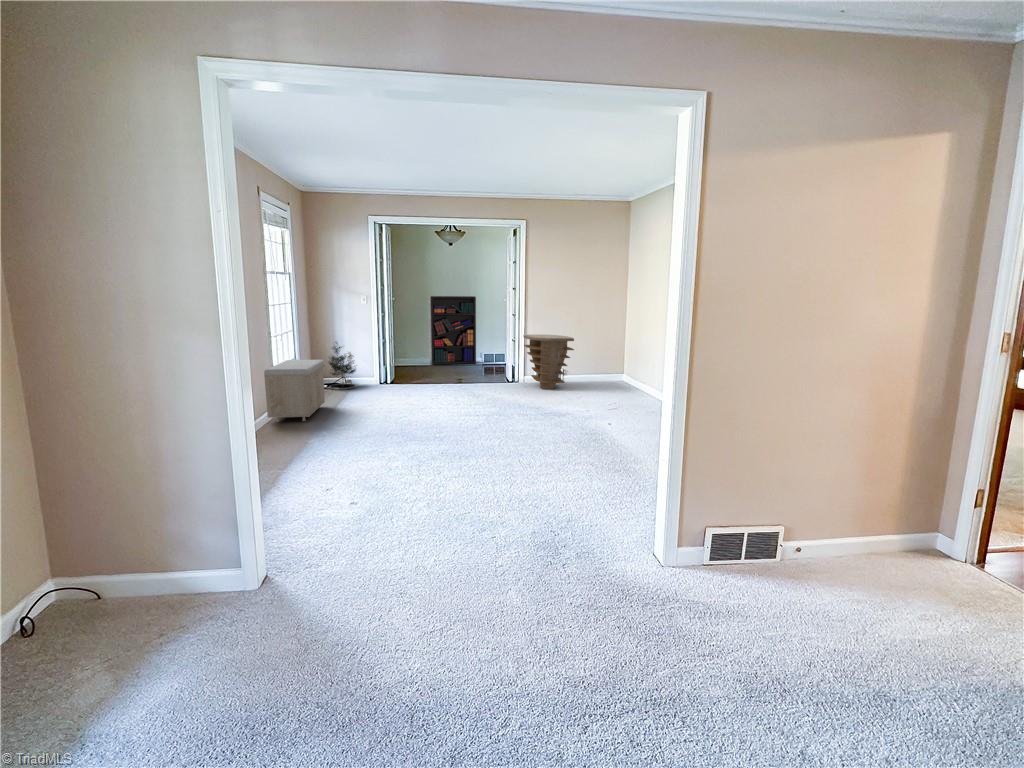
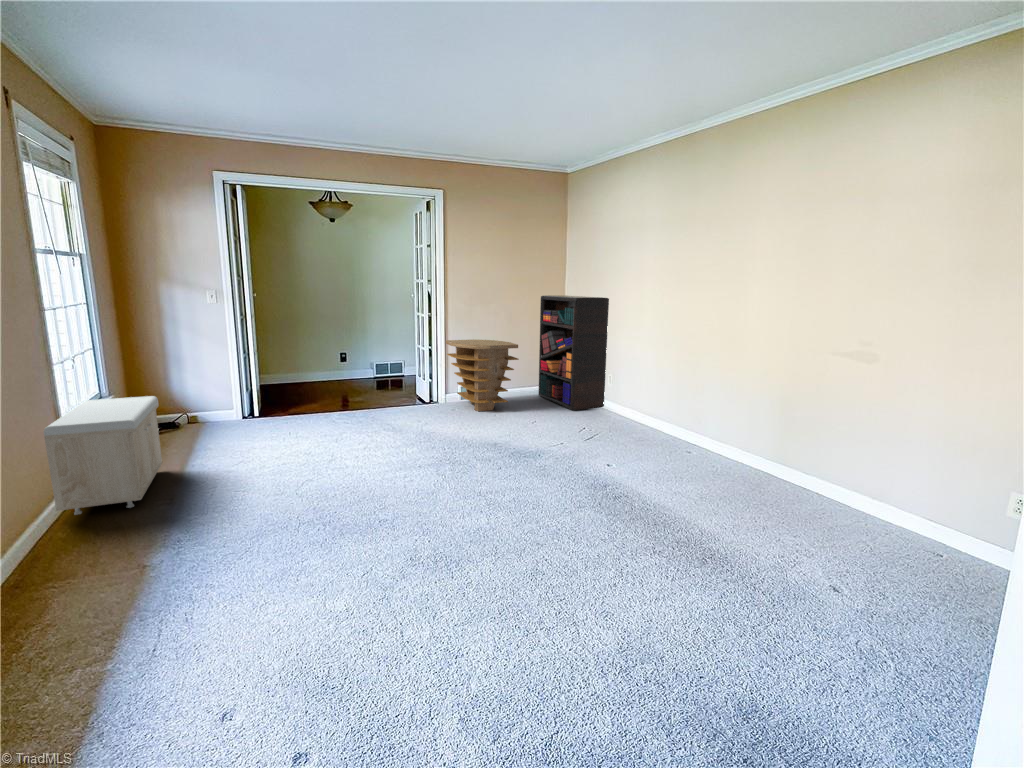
bookshelf: present [429,296,476,365] -> present [538,295,609,410]
potted tree: present [328,343,356,390] -> none [152,359,207,435]

